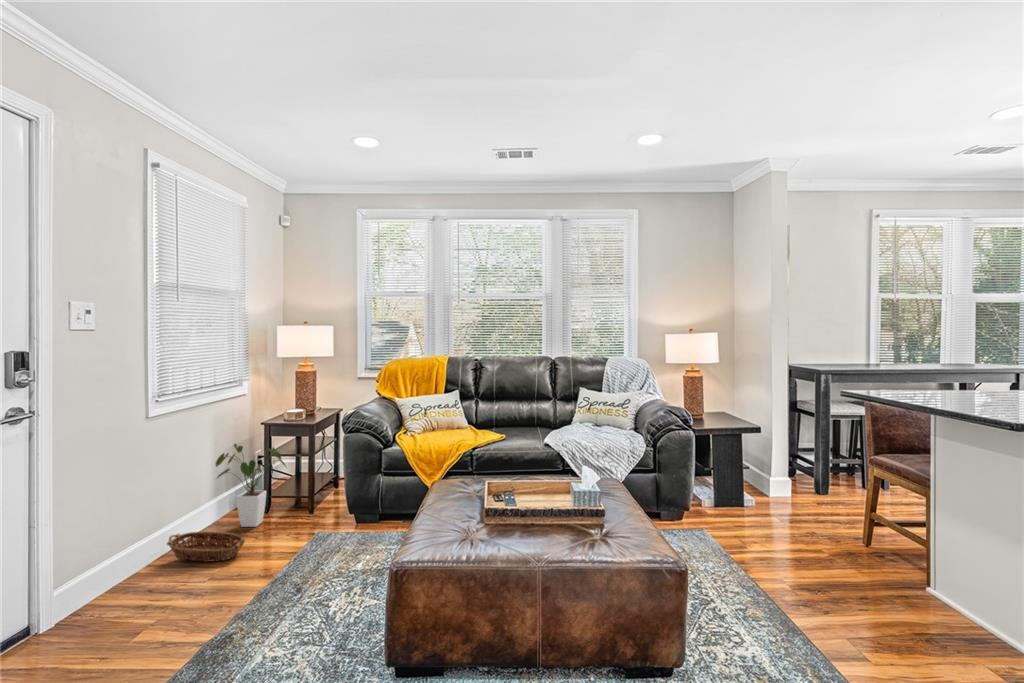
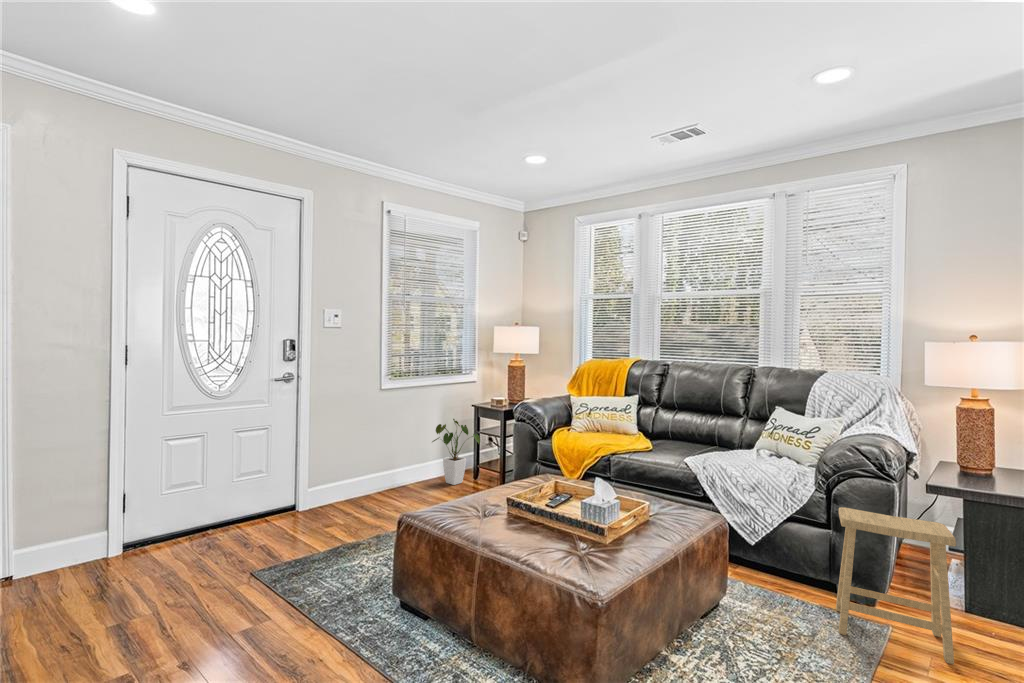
footstool: none [675,451,750,541] -> present [836,507,956,664]
basket: present [167,532,245,562] -> none [367,474,434,506]

